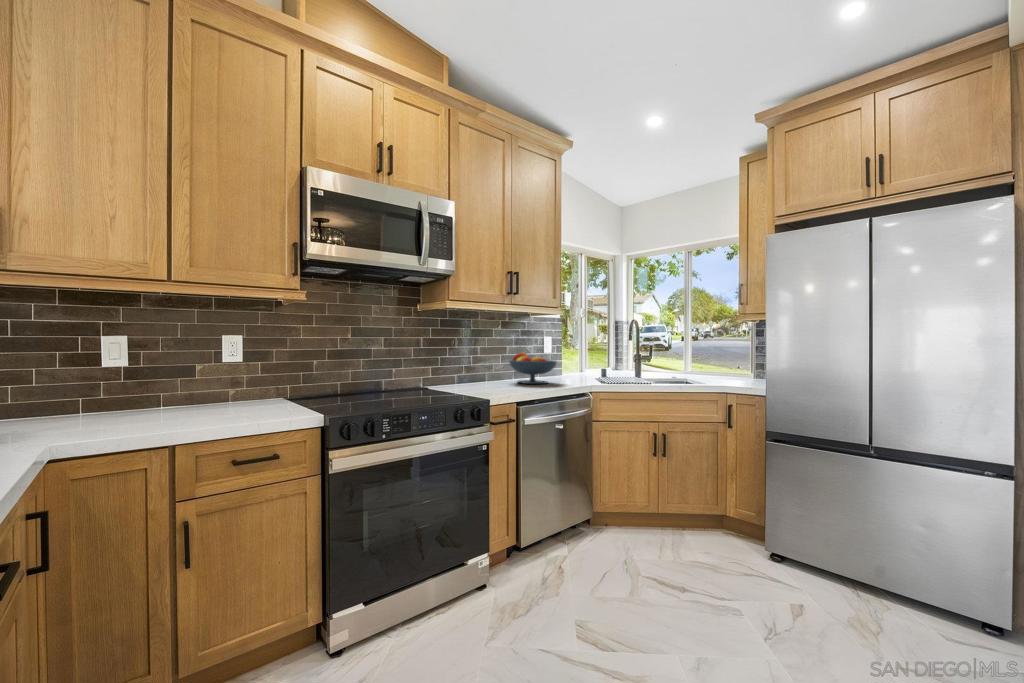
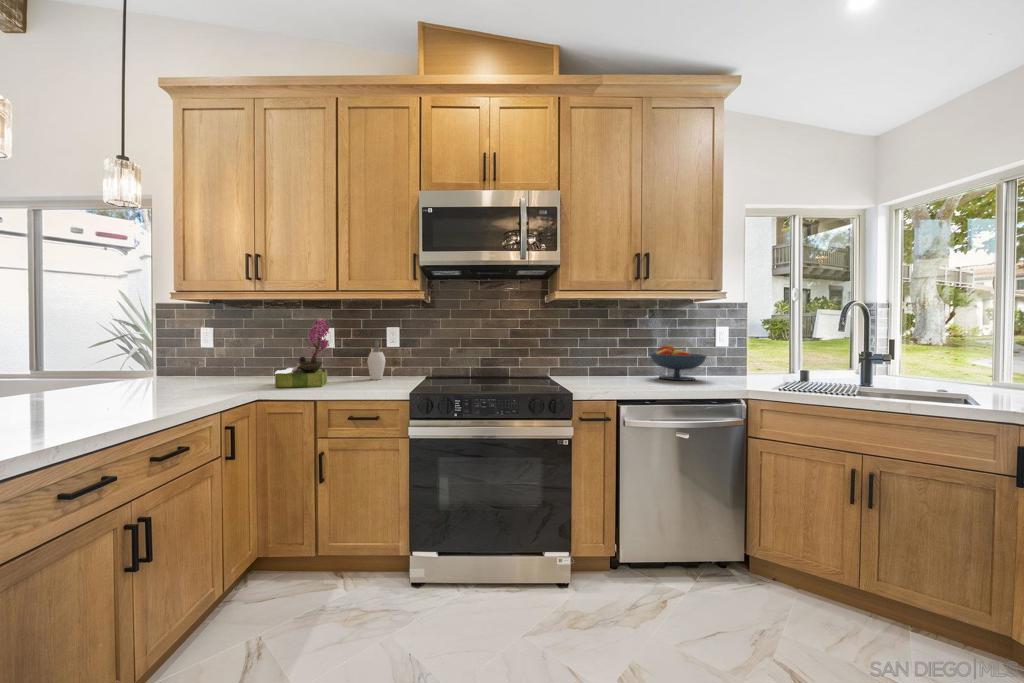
flower arrangement: none [74,322,174,432] -> present [275,318,330,387]
soap dispenser: none [208,354,236,408] -> present [368,341,385,380]

